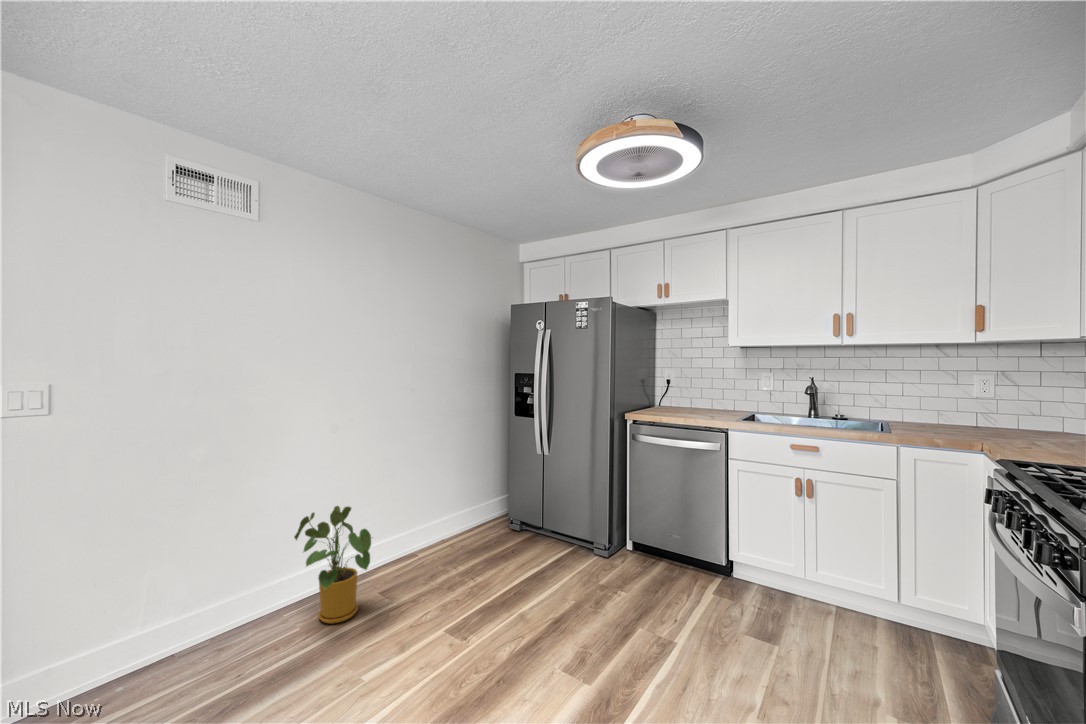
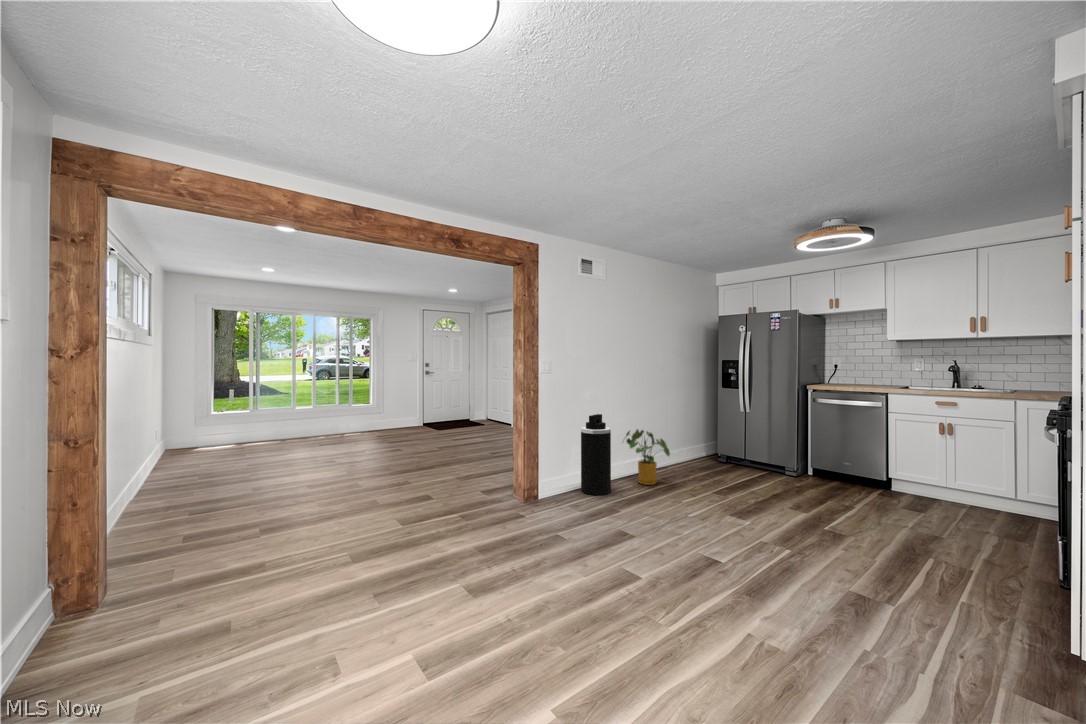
trash can: none [148,497,230,691] -> present [581,414,611,495]

